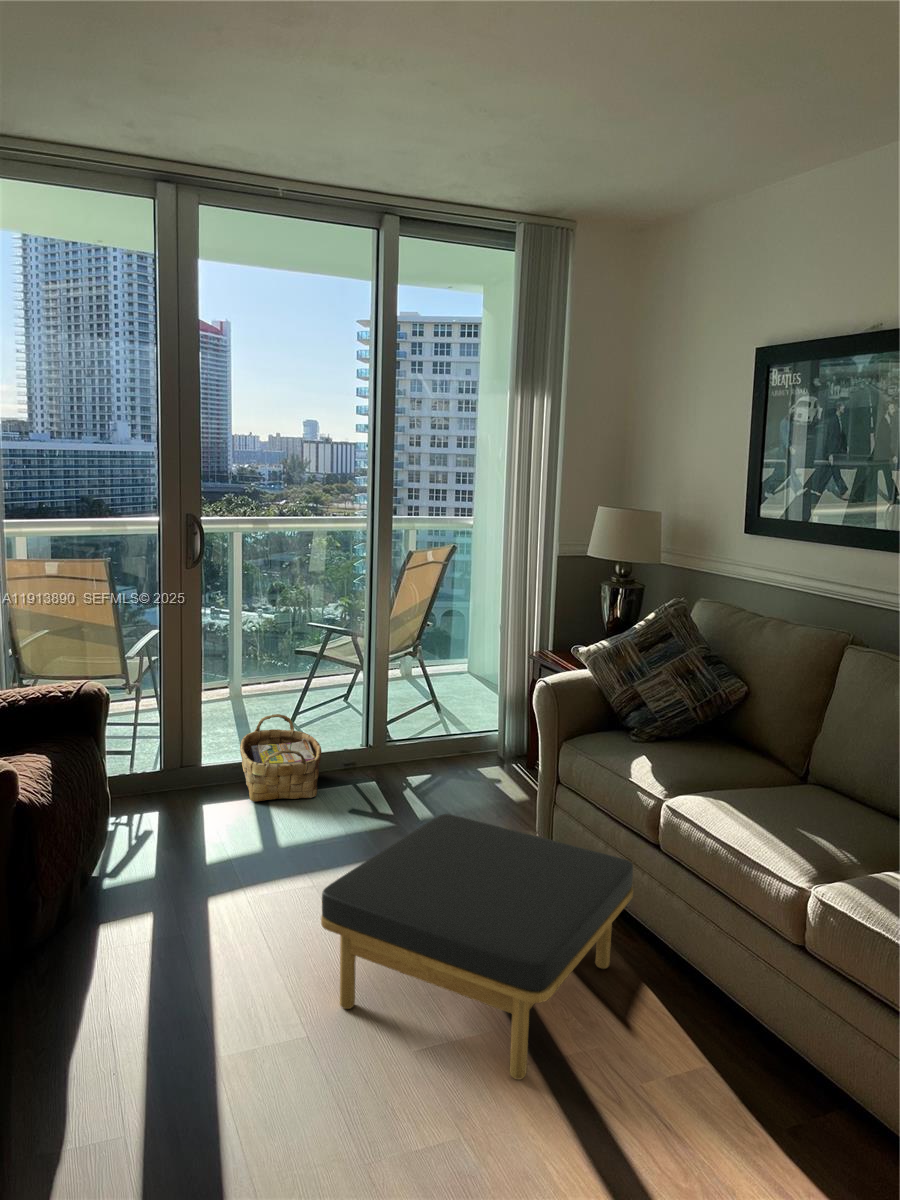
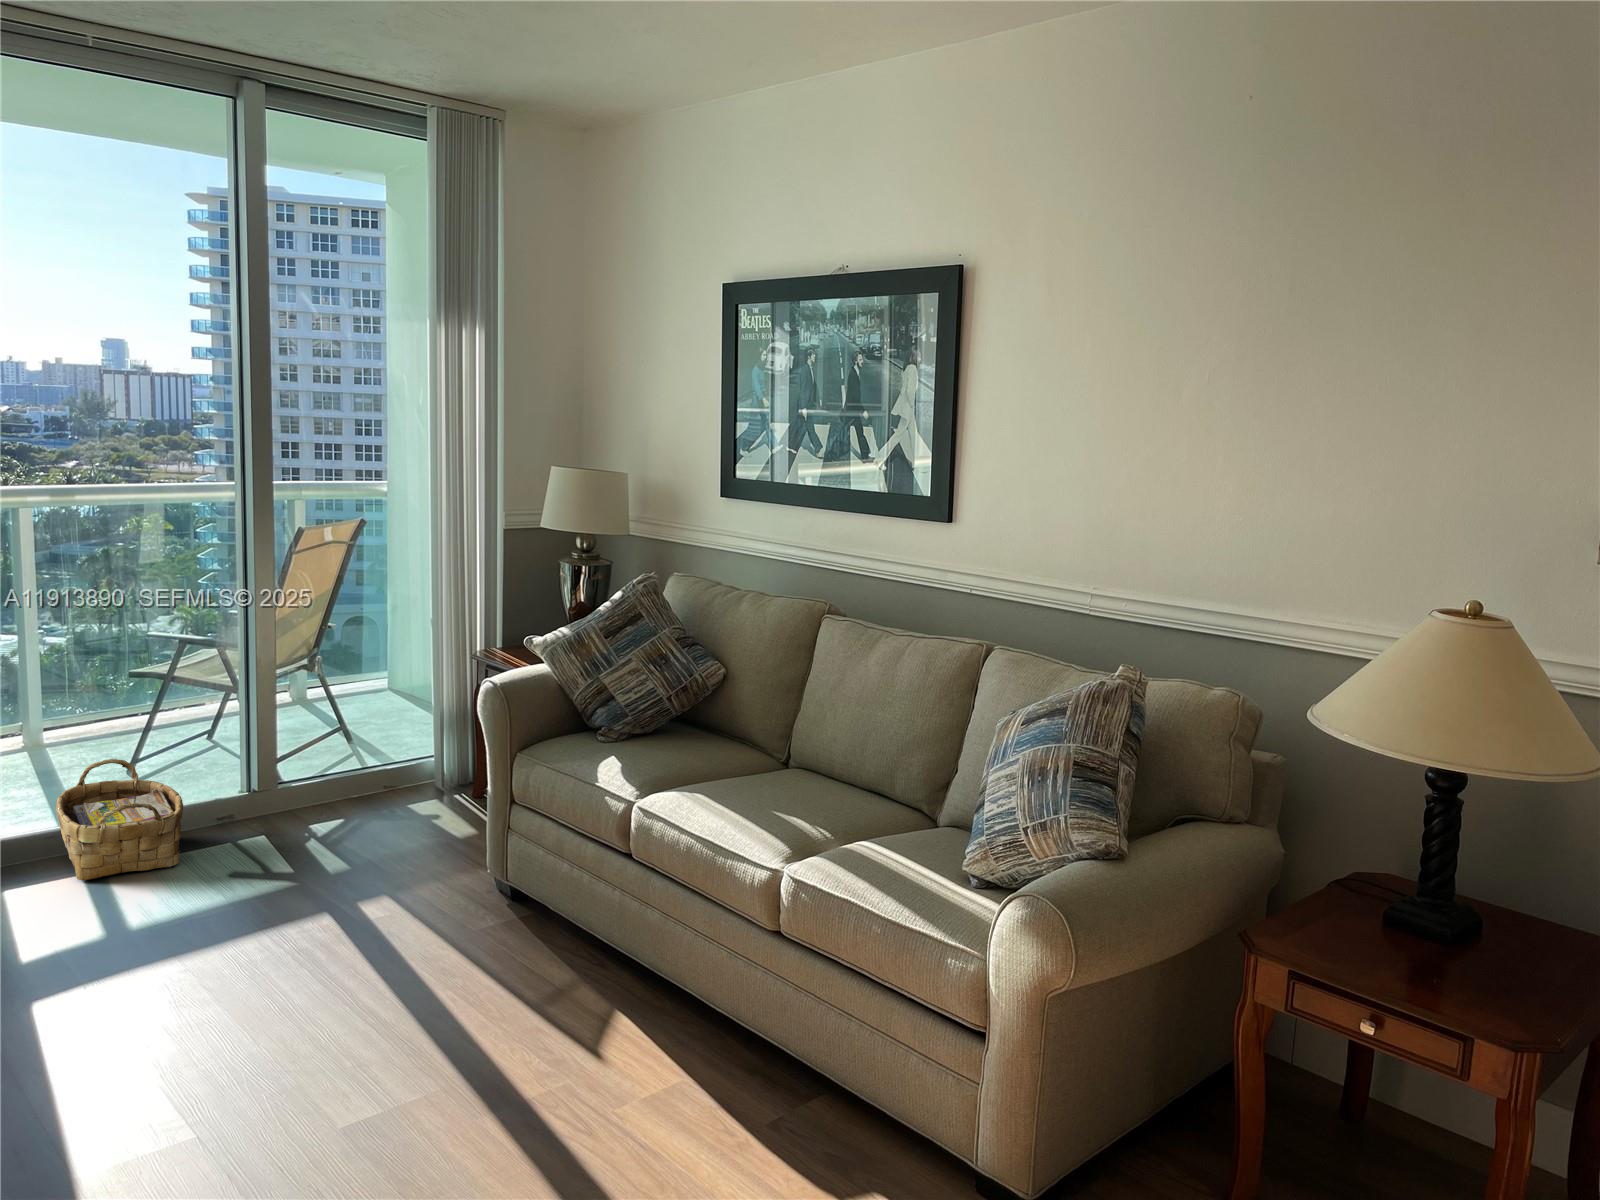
ottoman: present [321,814,633,1080] -> none [211,852,603,1130]

